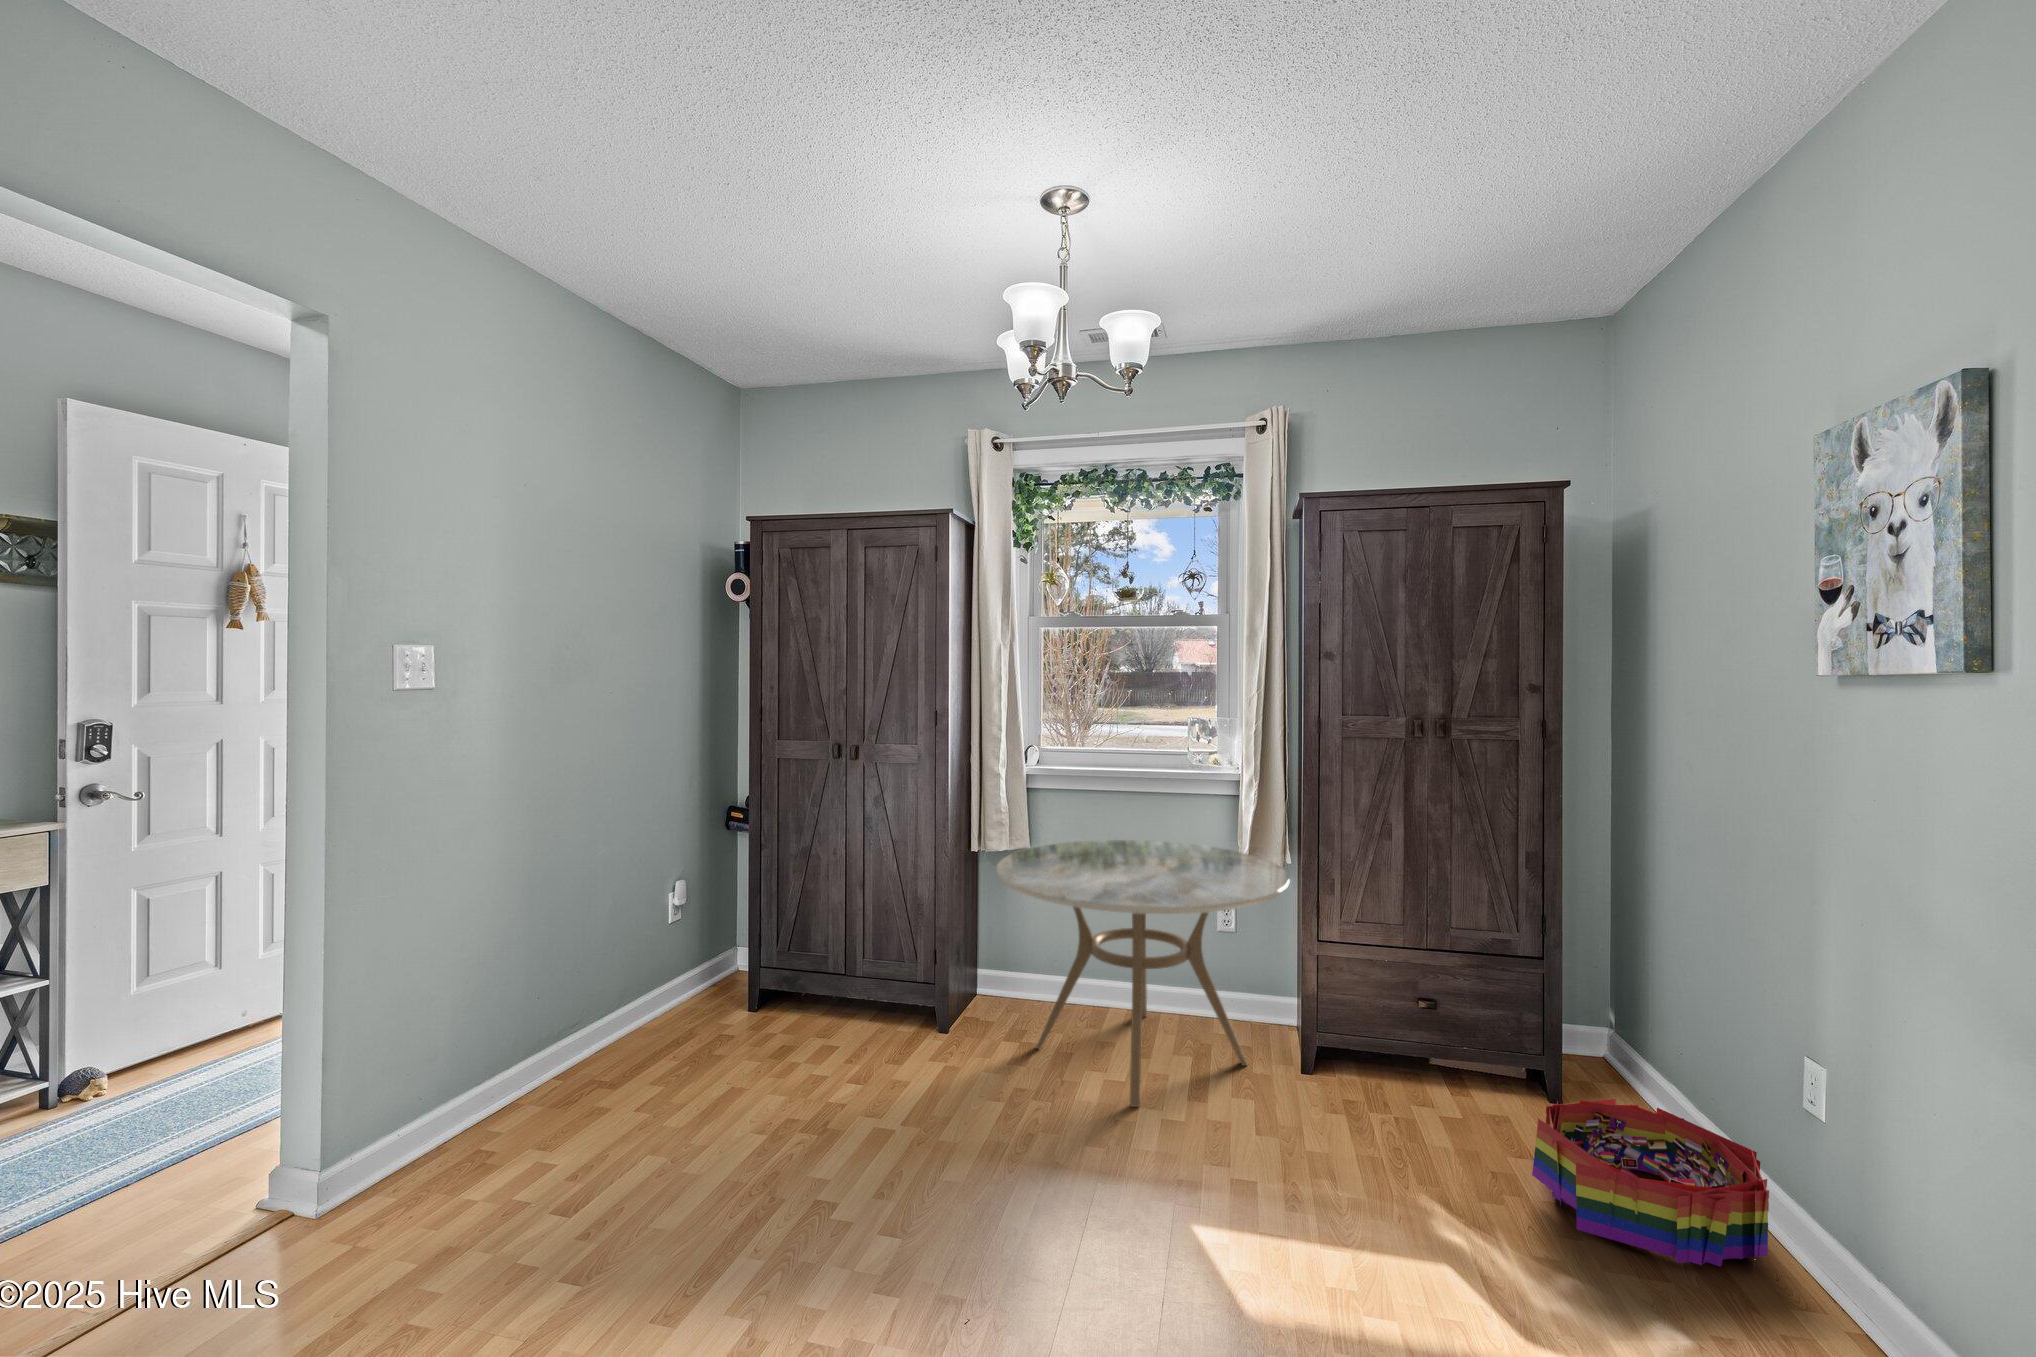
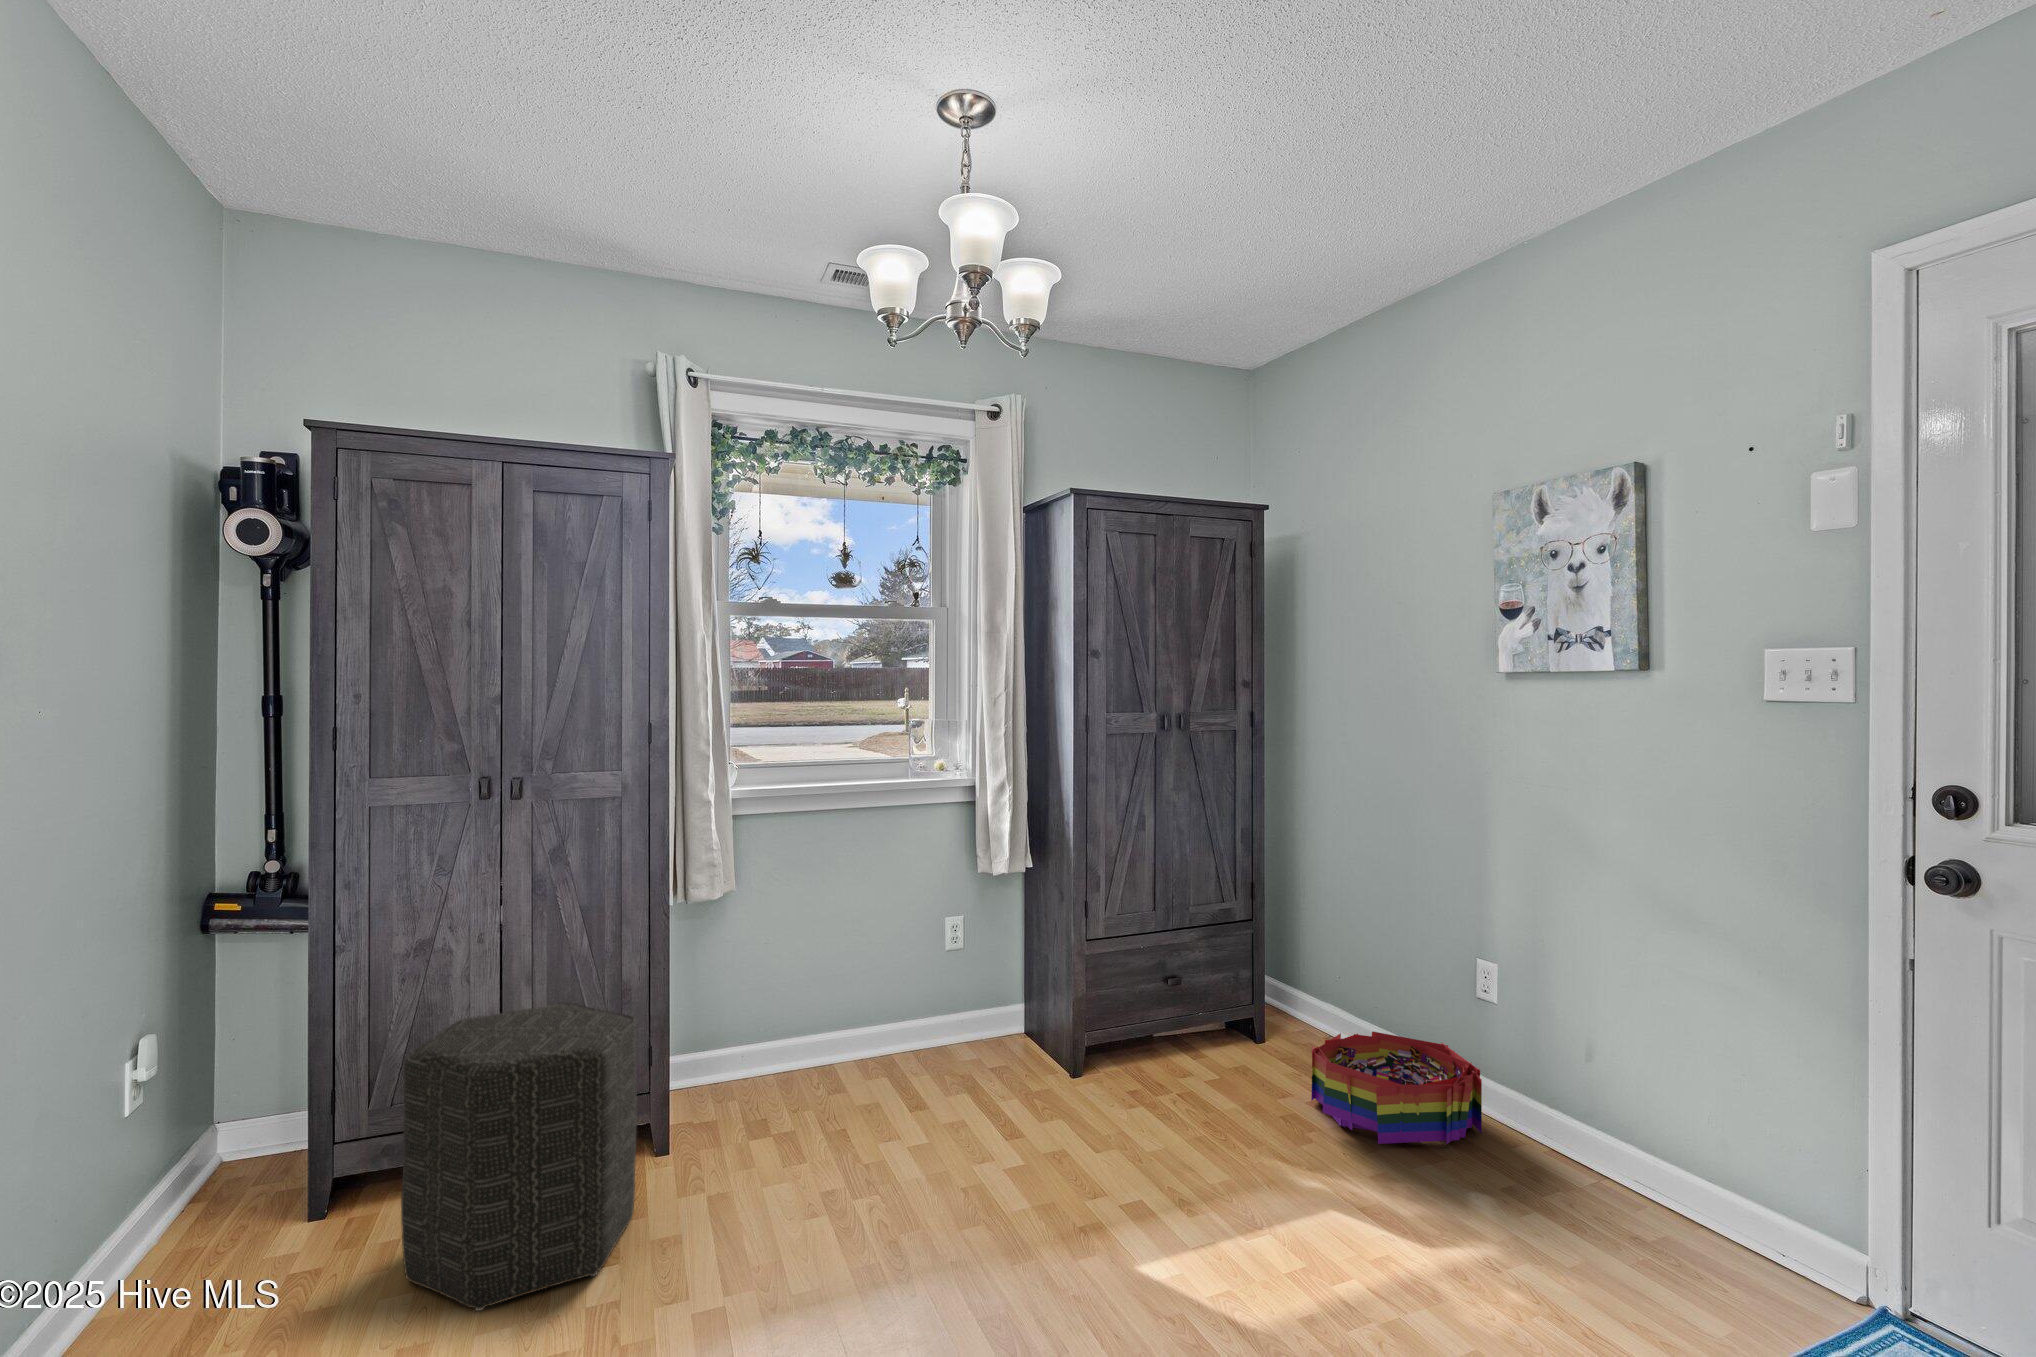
dining table: present [996,840,1290,1107] -> none [750,866,1086,1167]
ottoman: none [750,903,891,1093] -> present [401,1003,637,1311]

